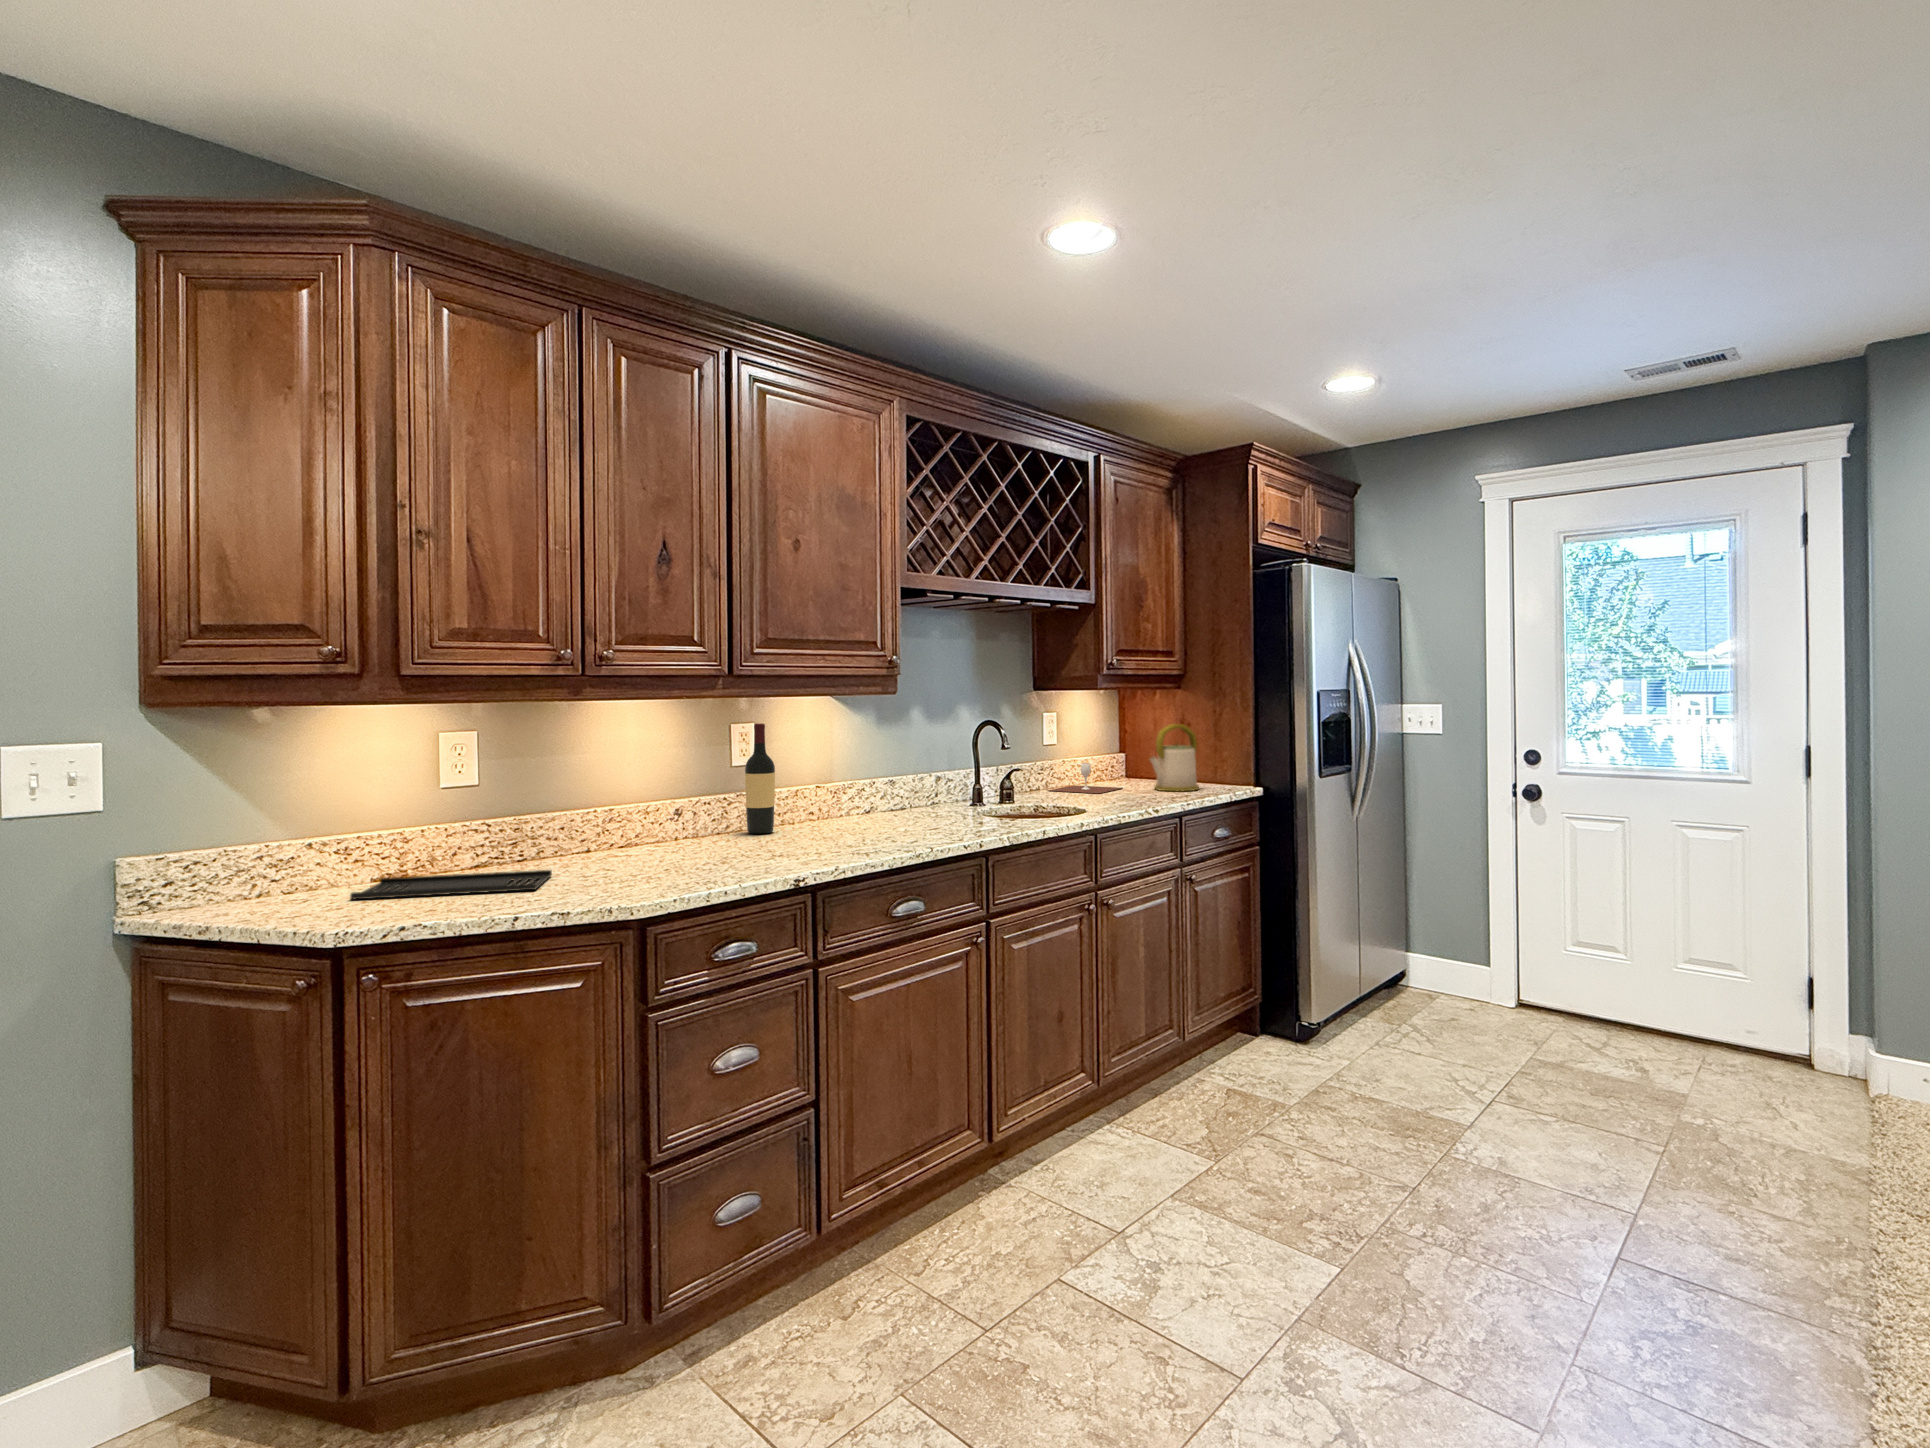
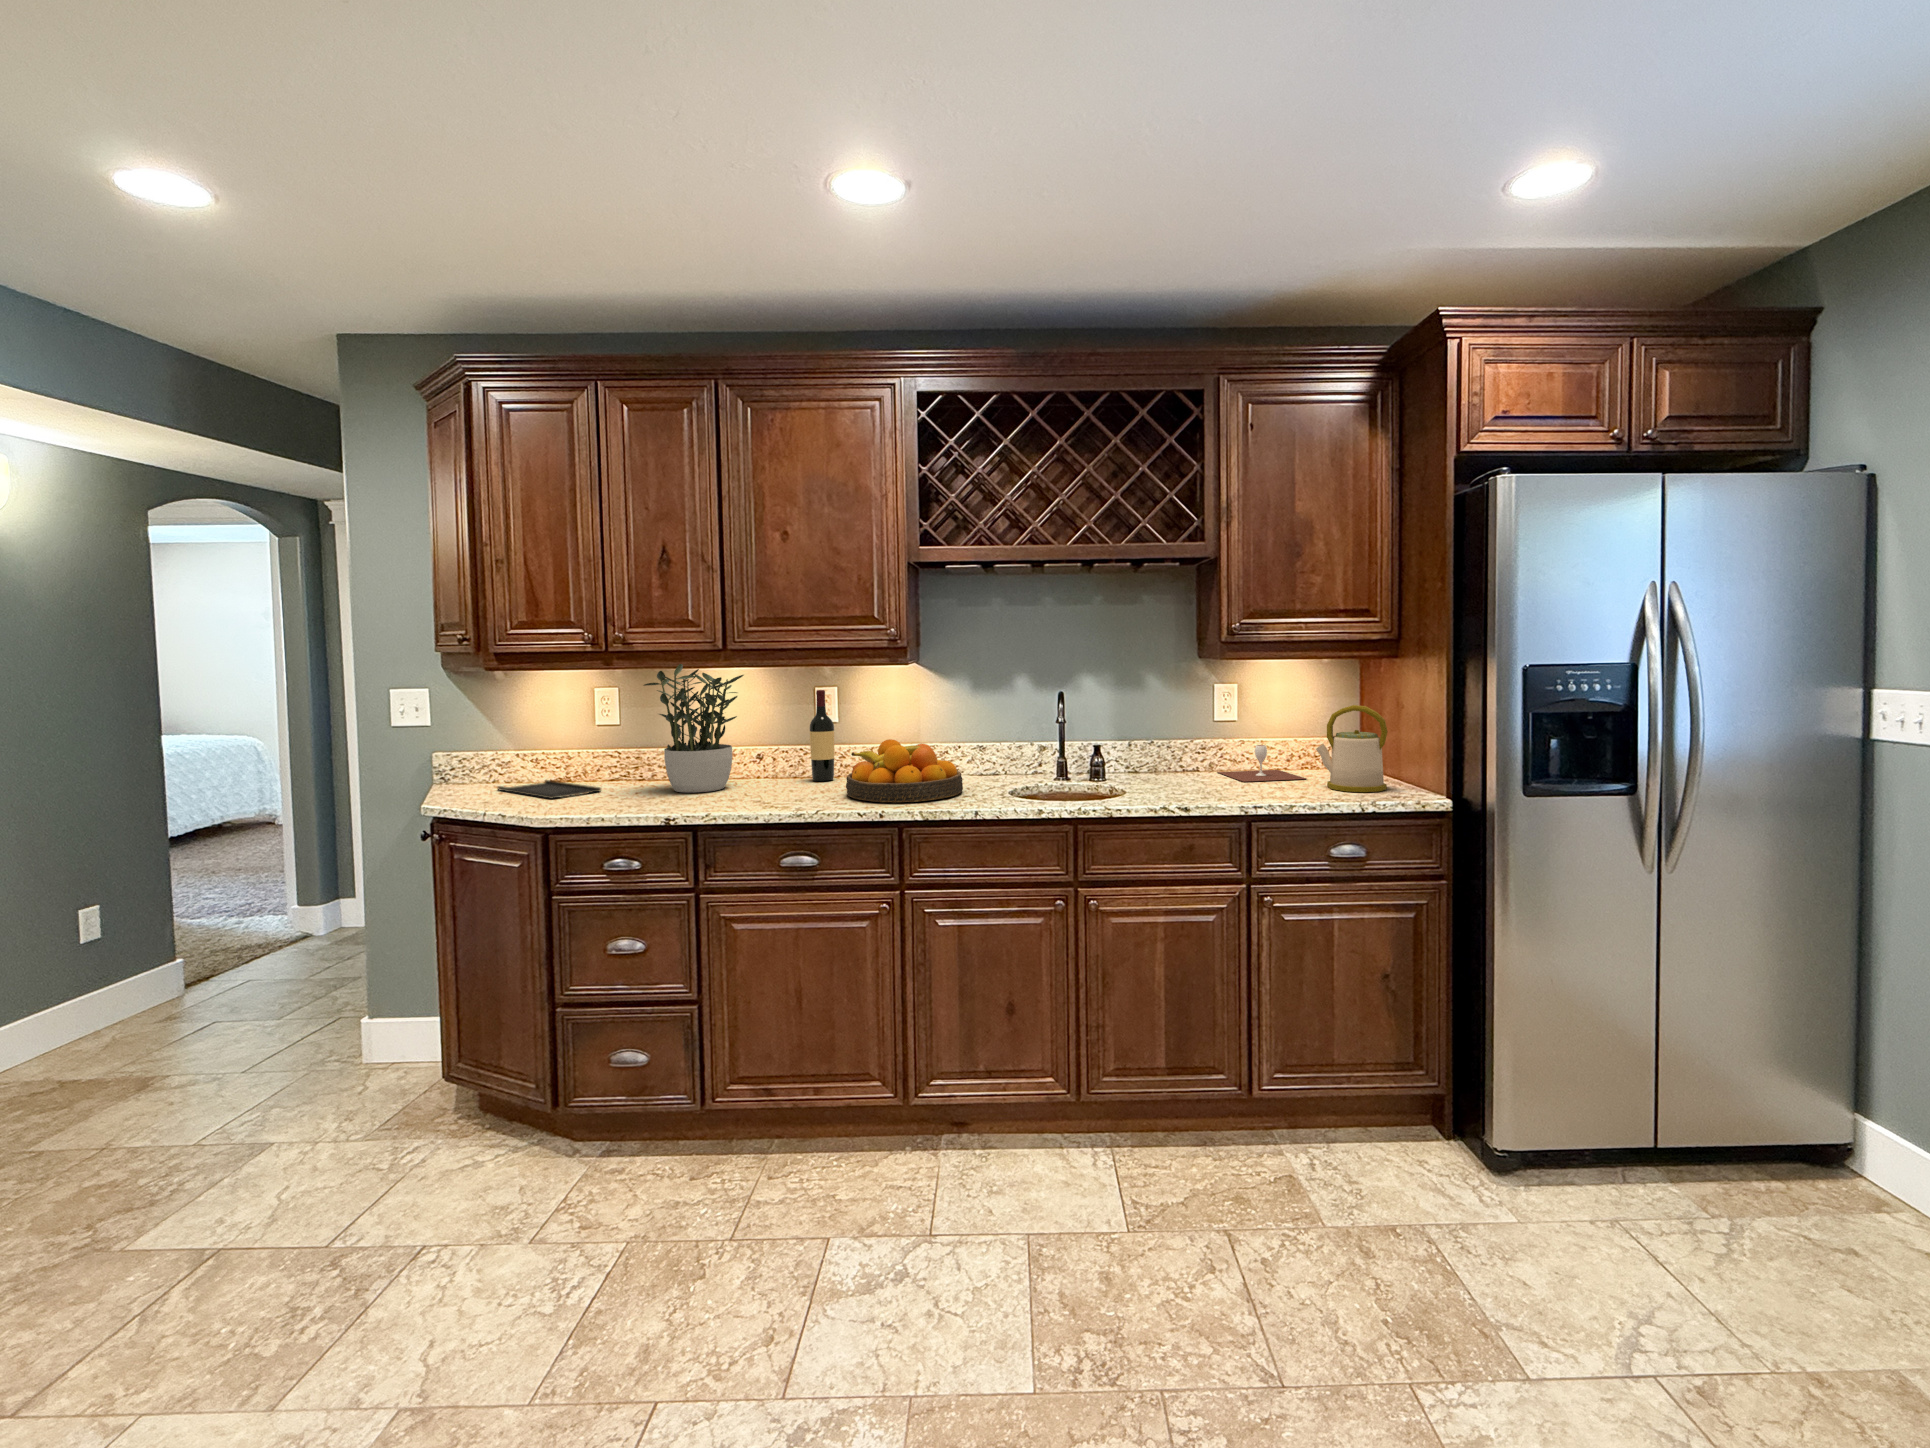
potted plant: none [612,688,716,861] -> present [644,664,744,793]
fruit bowl: none [851,773,977,838] -> present [846,739,963,802]

